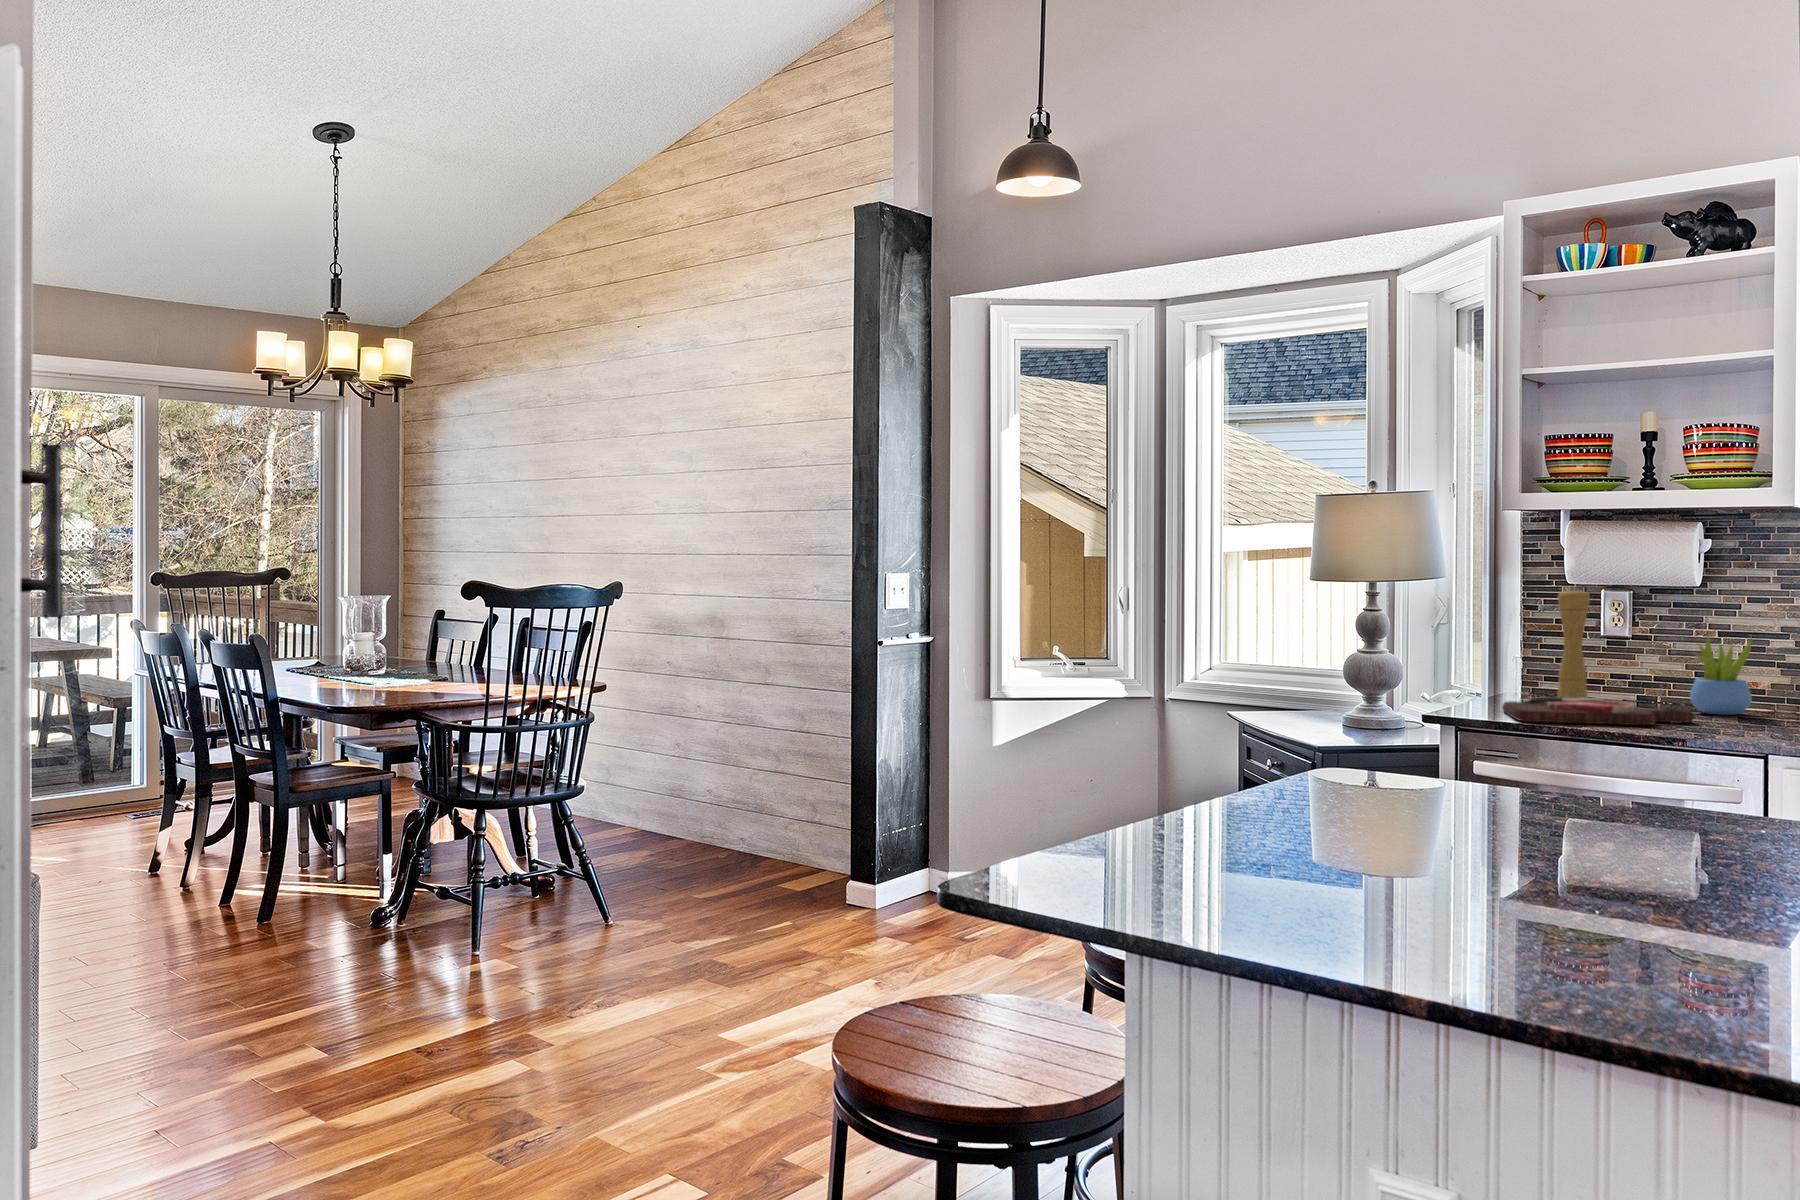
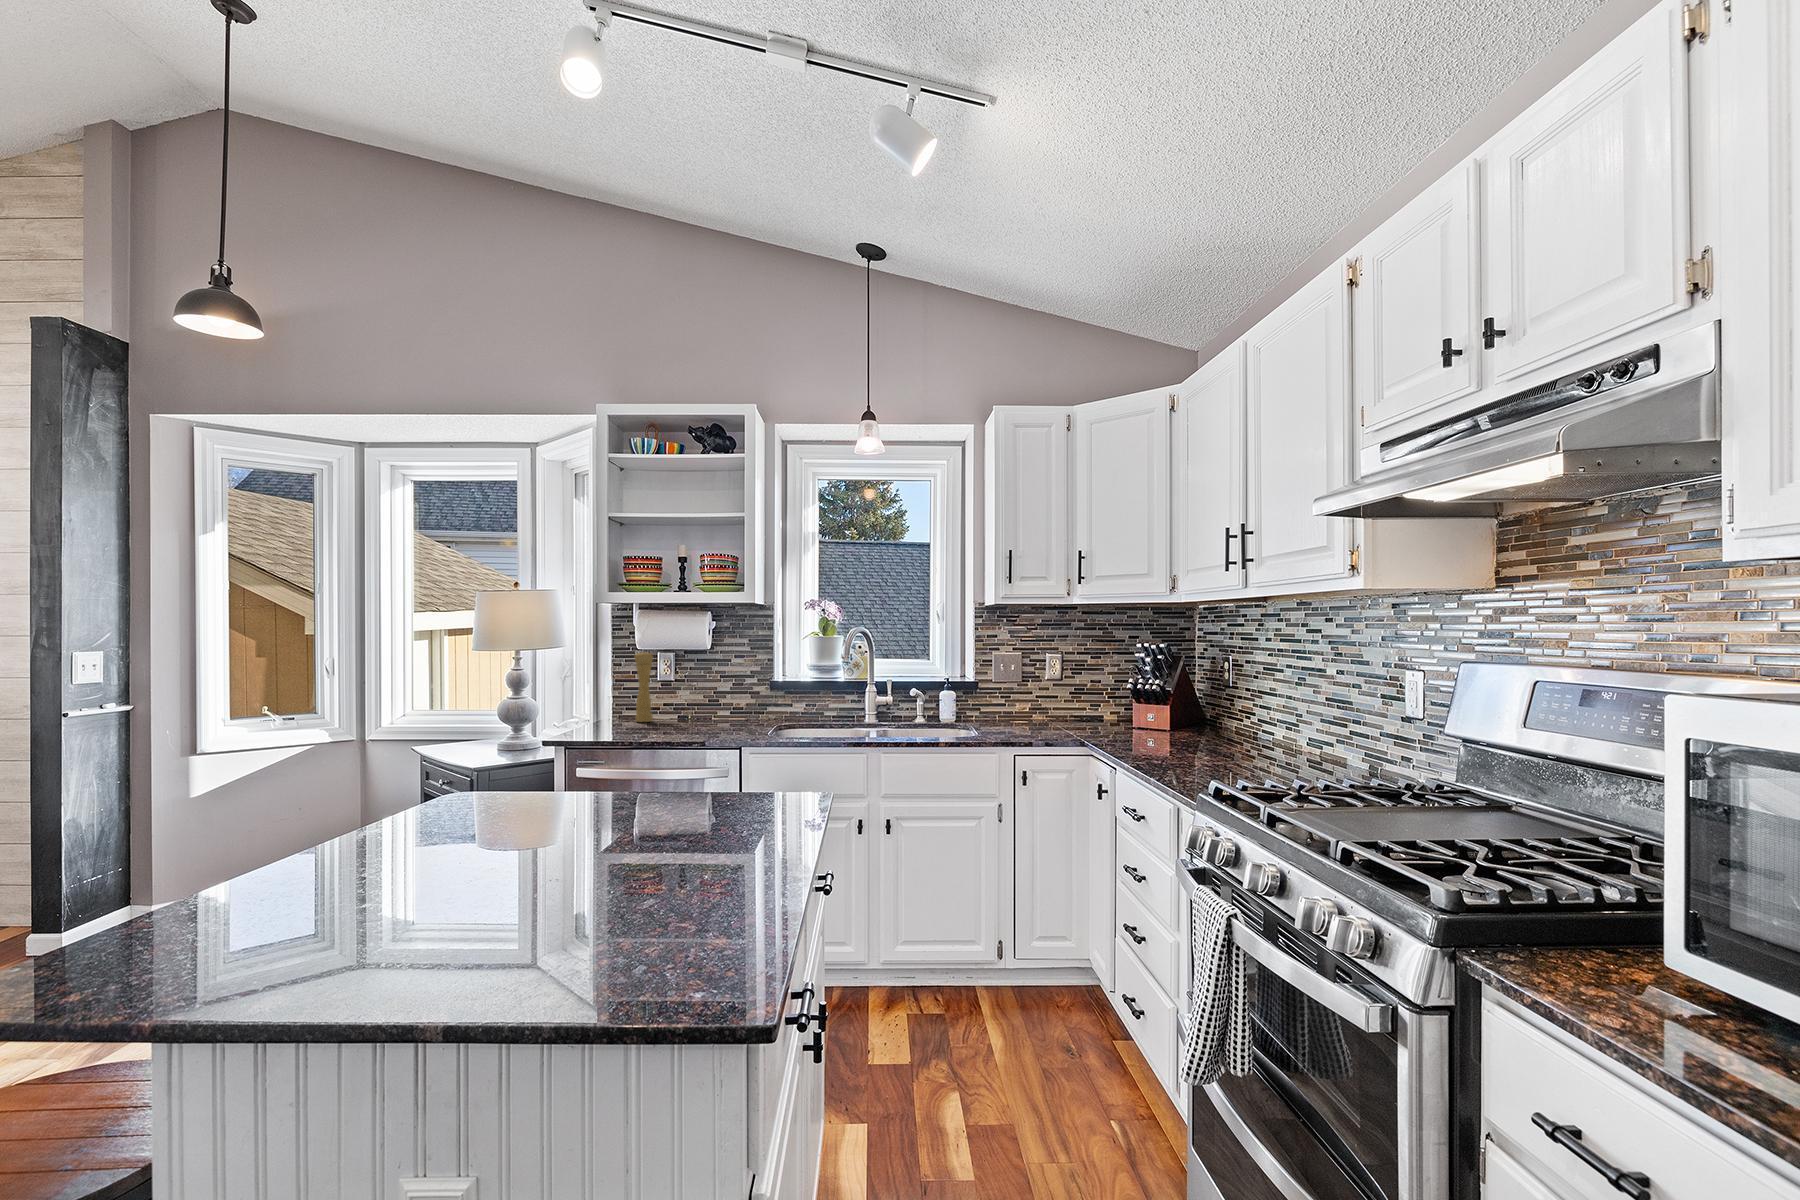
succulent plant: present [1690,636,1752,715] -> none [707,676,737,723]
cutting board: present [1502,697,1694,725] -> none [599,717,706,738]

